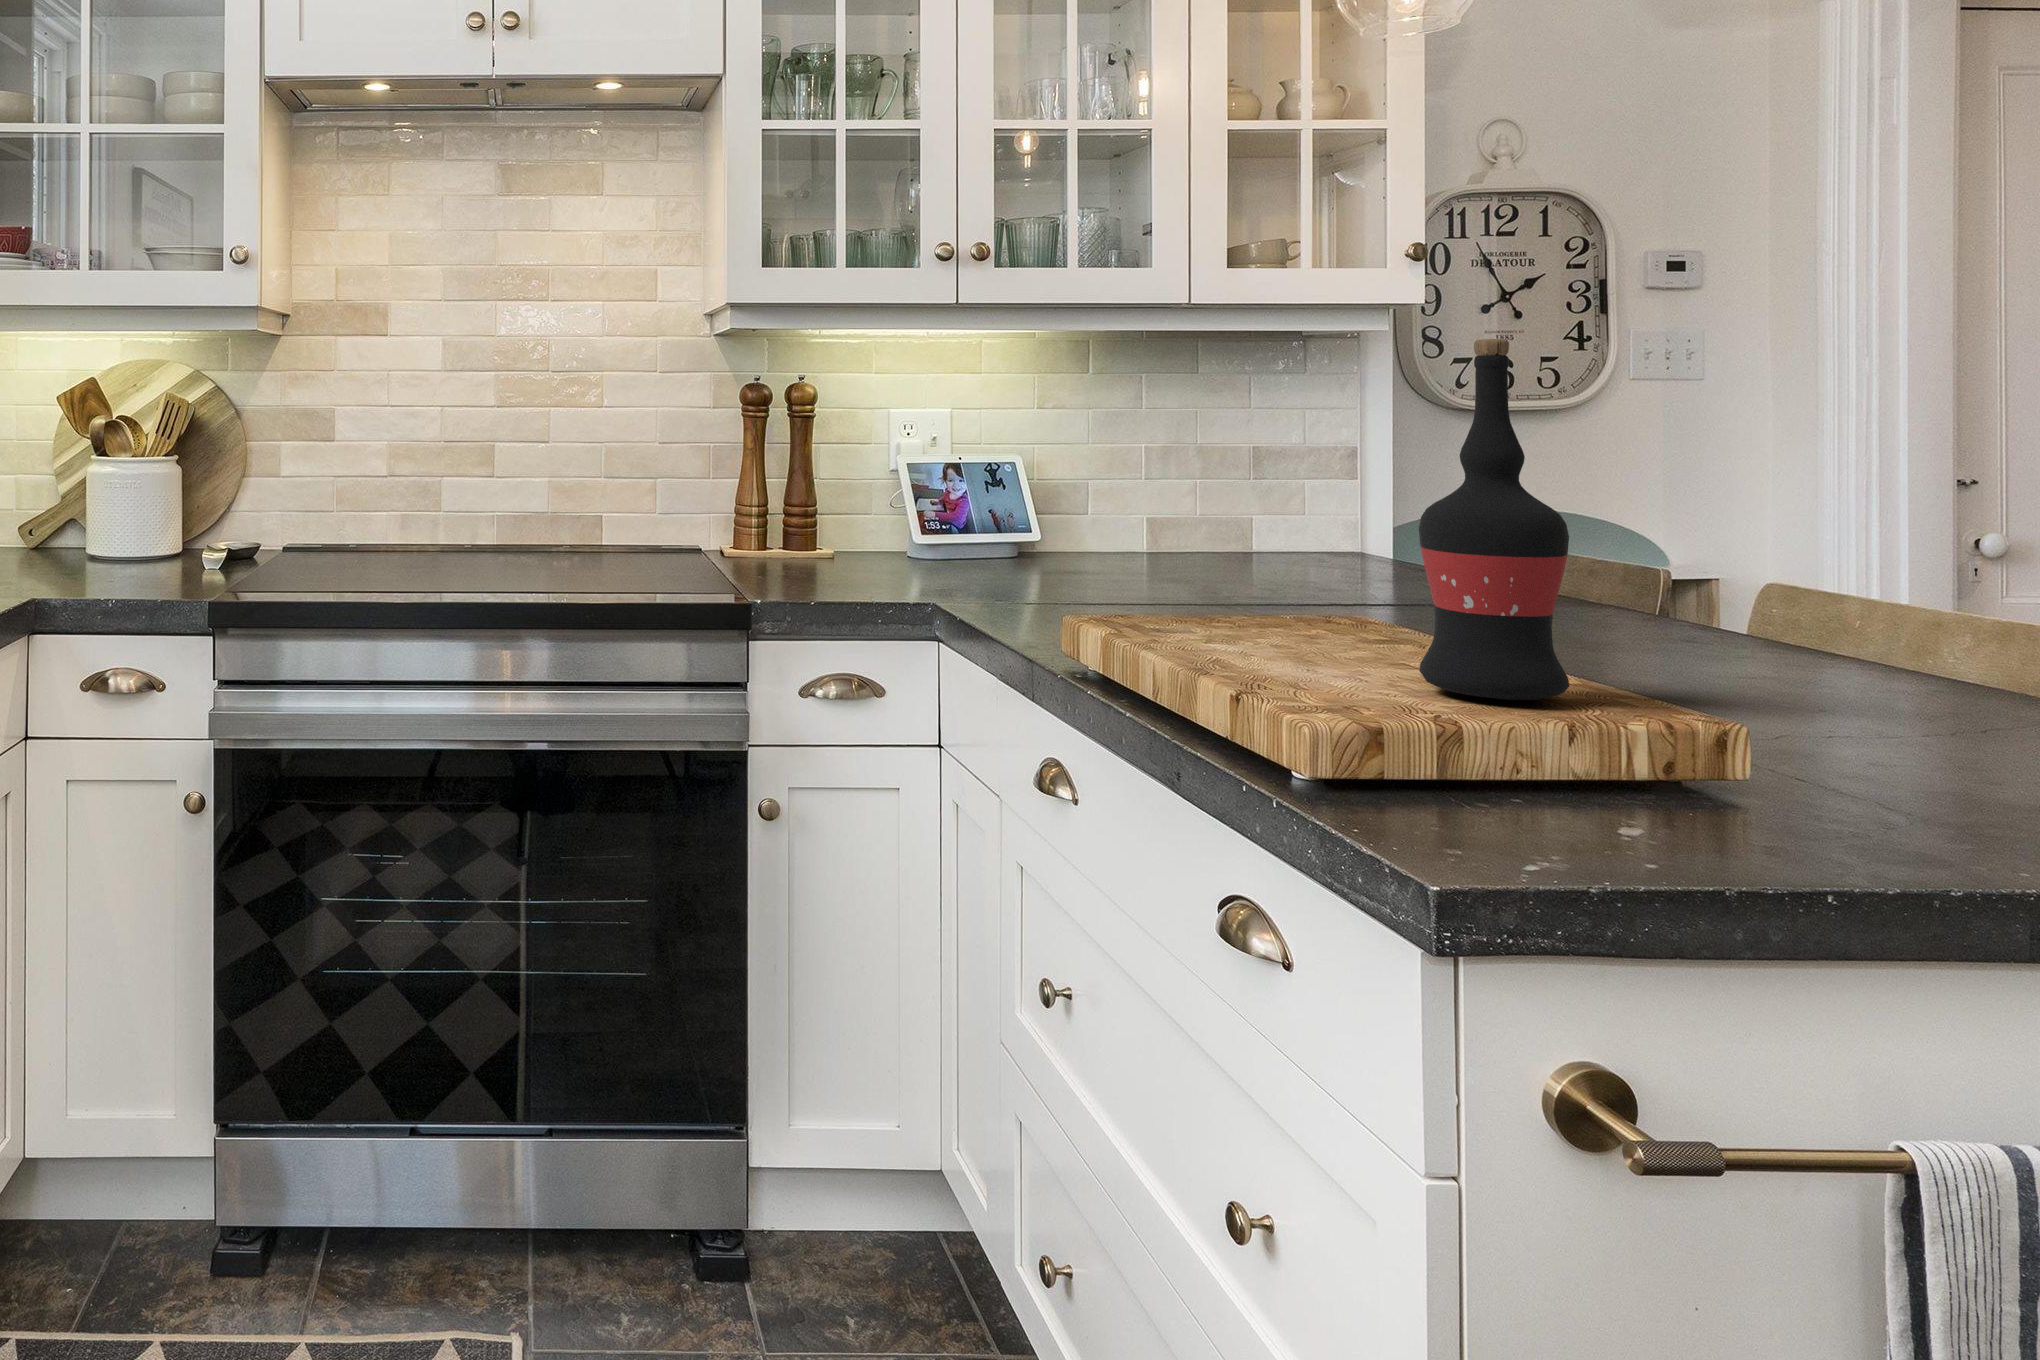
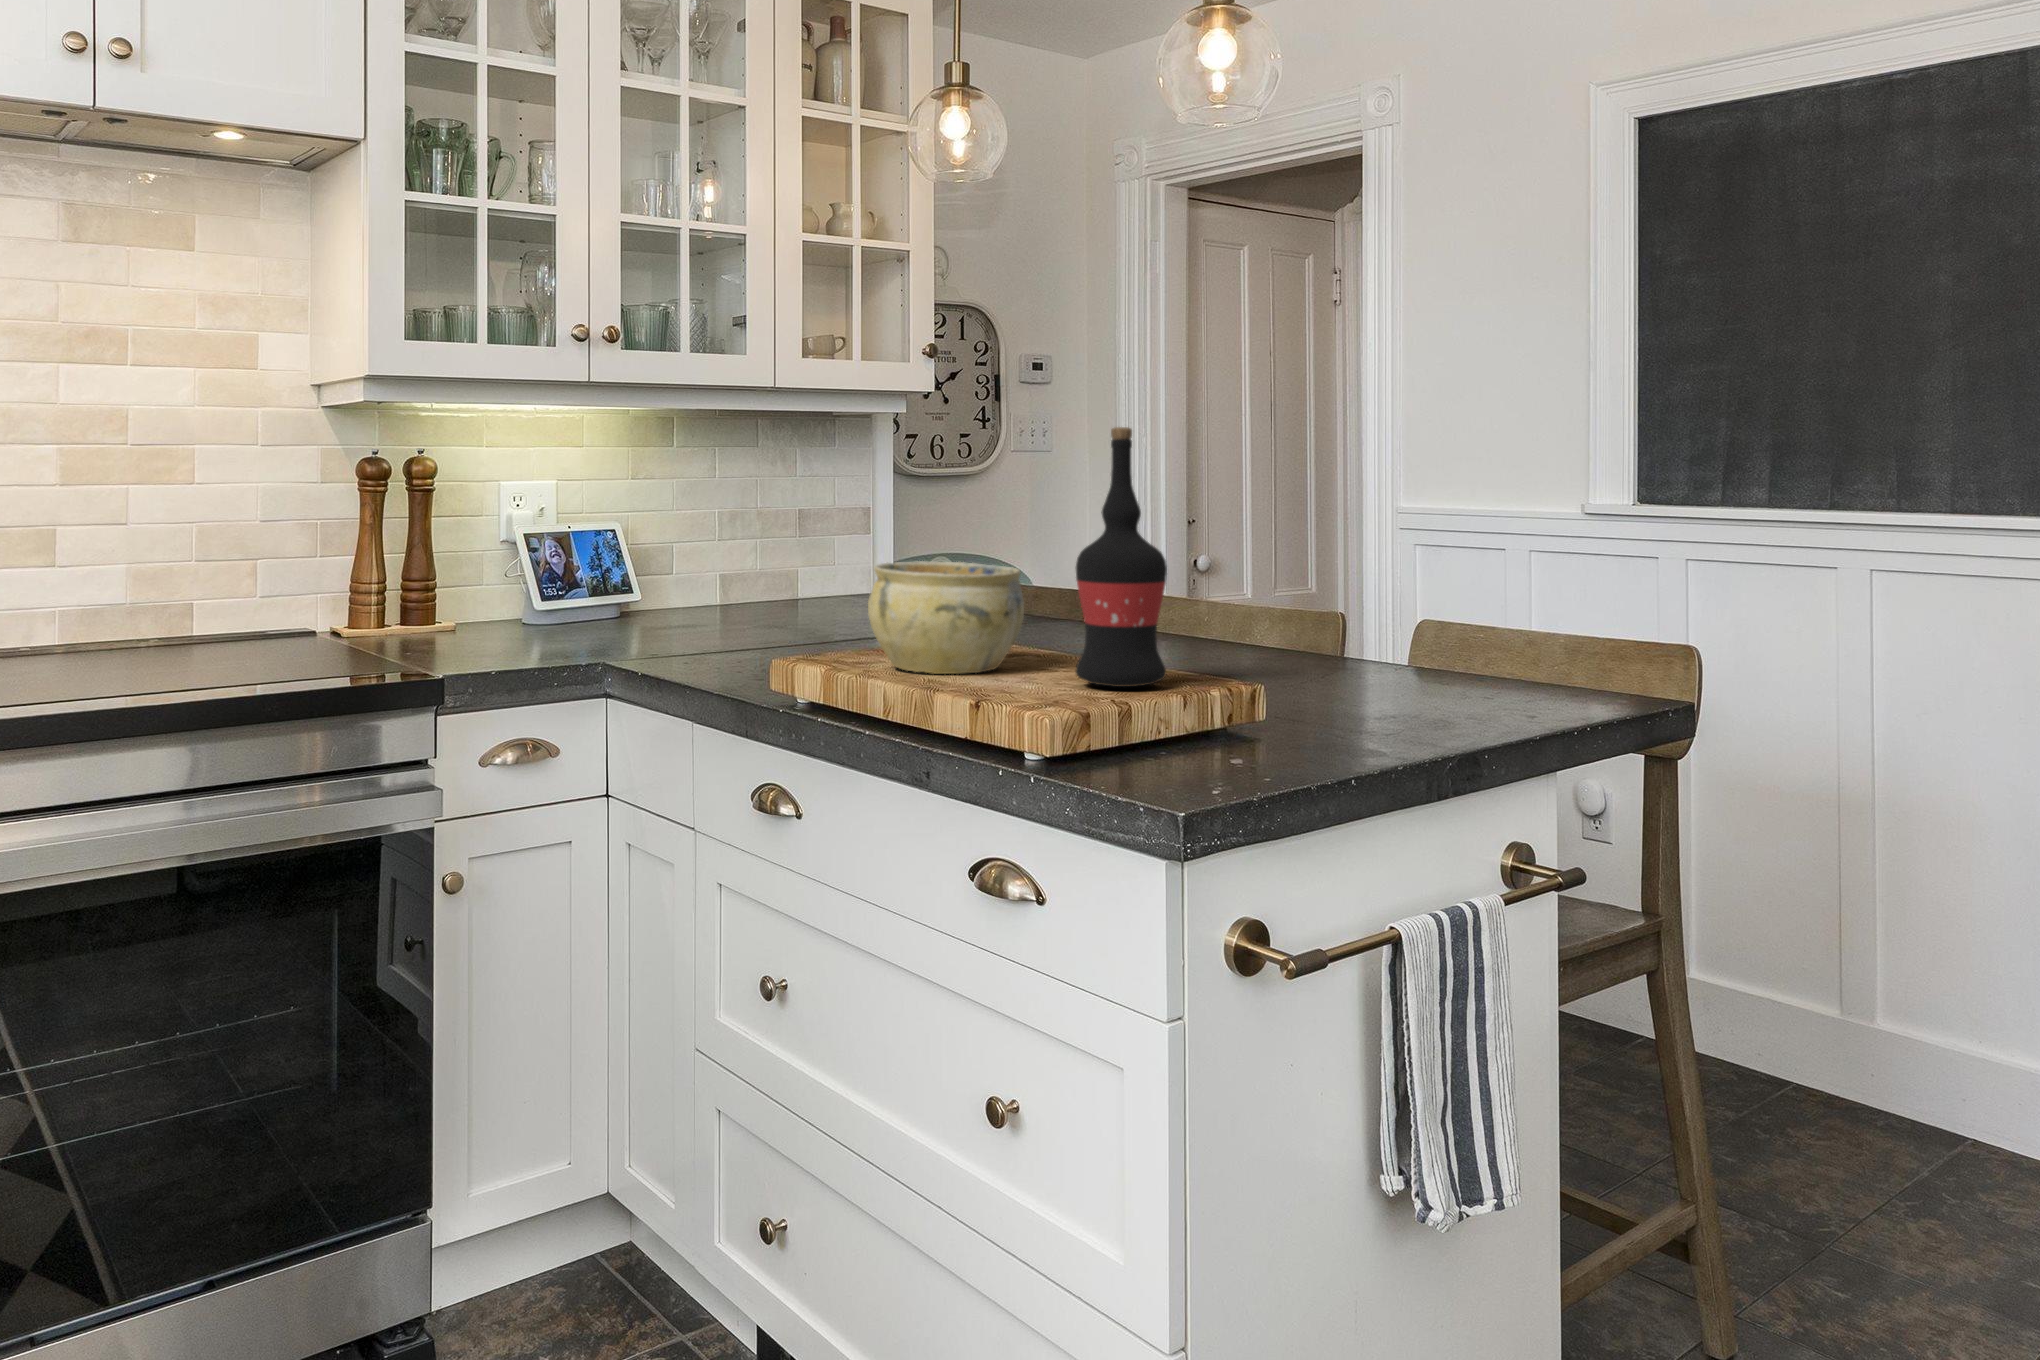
ceramic bowl: none [1170,509,1390,656] -> present [868,561,1024,674]

